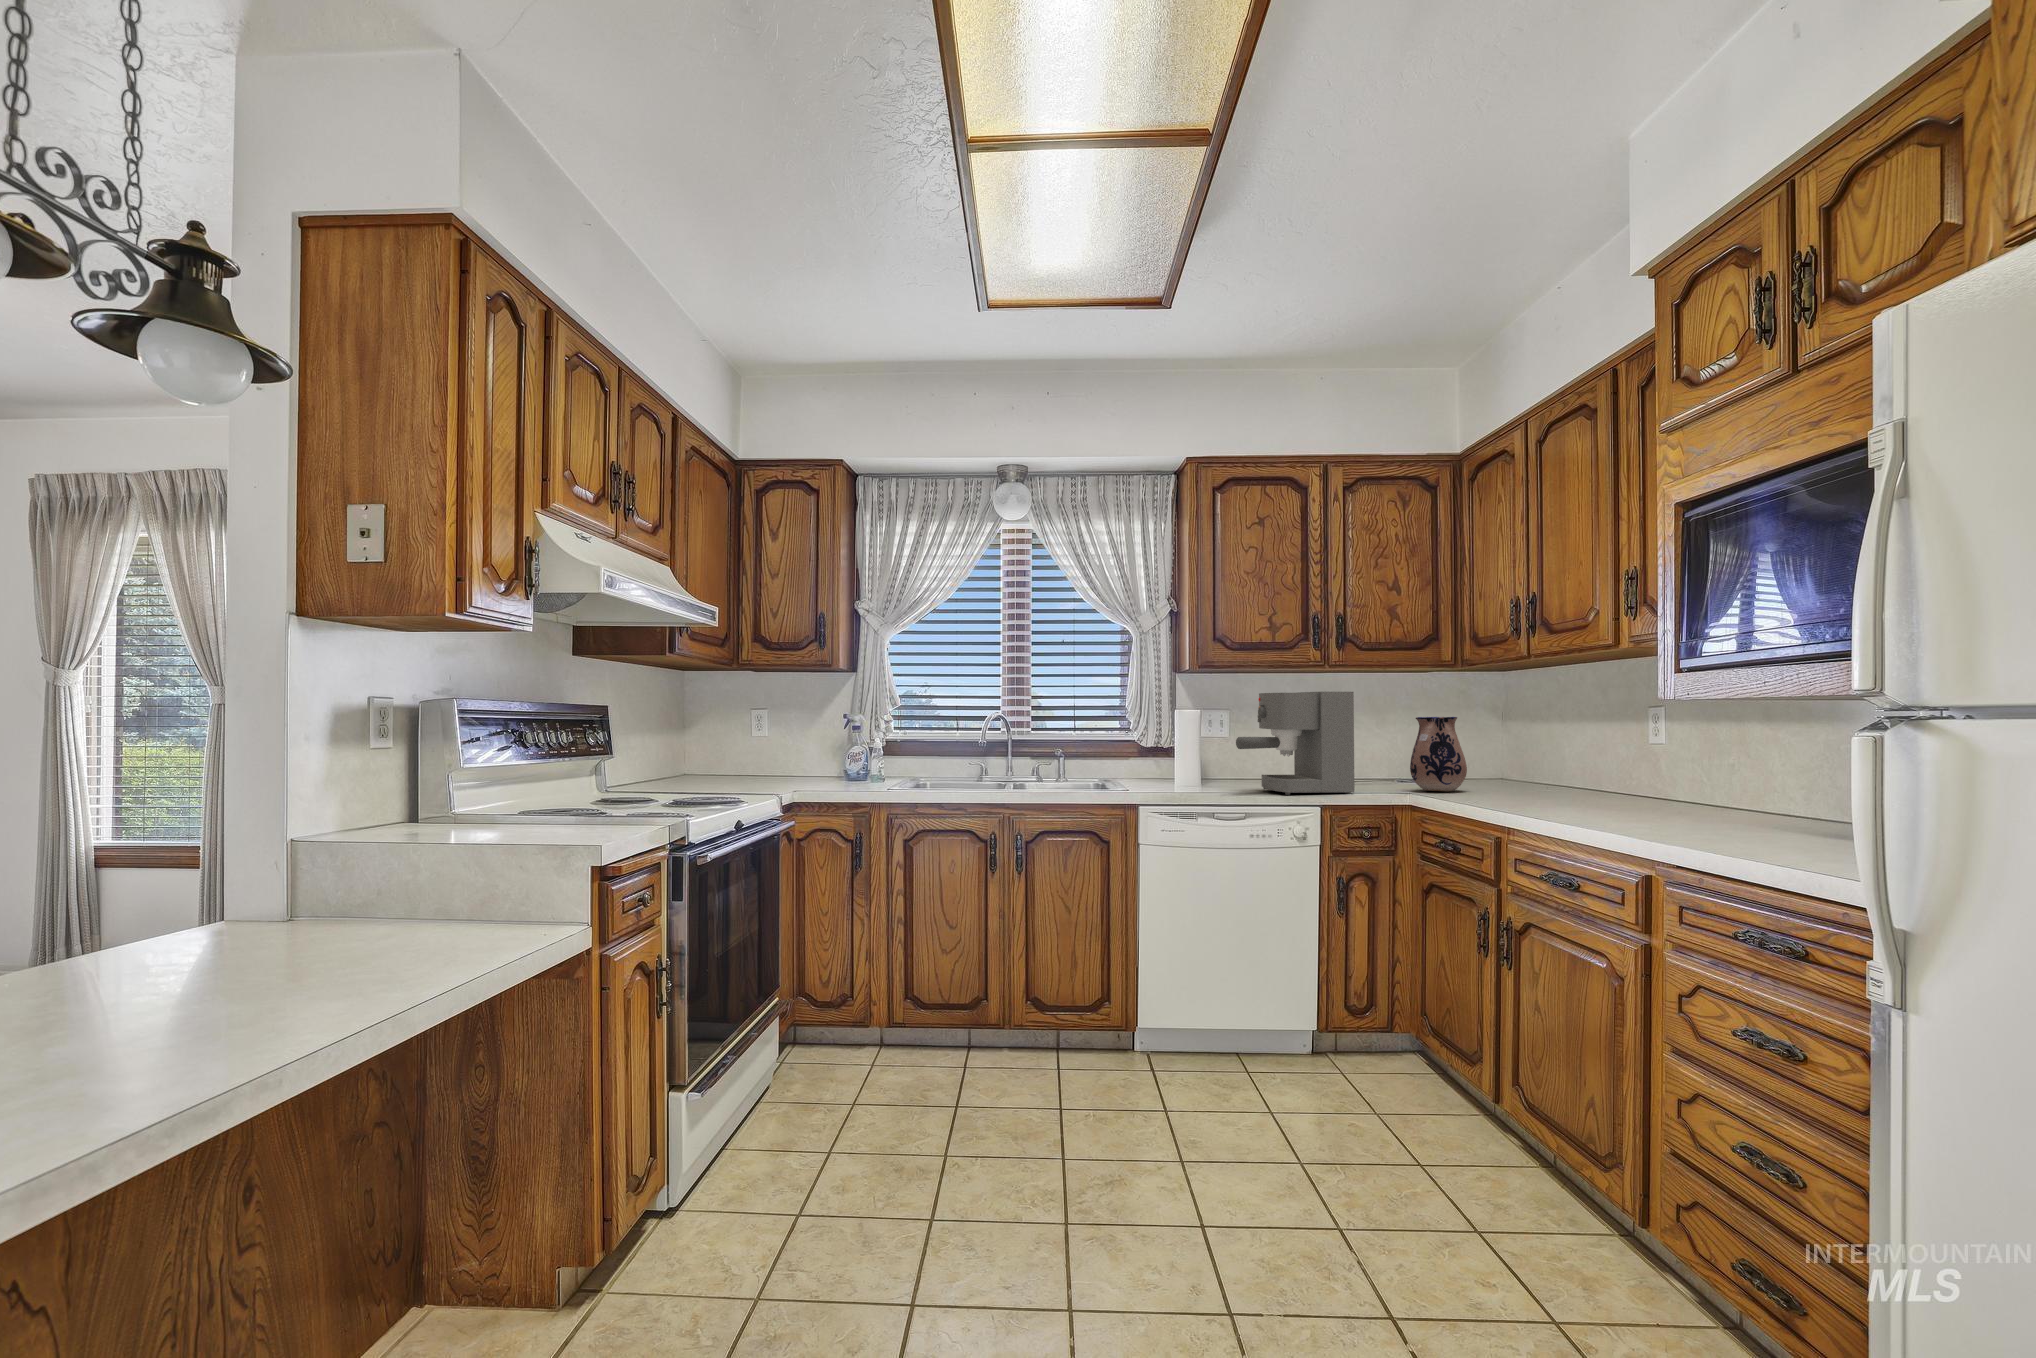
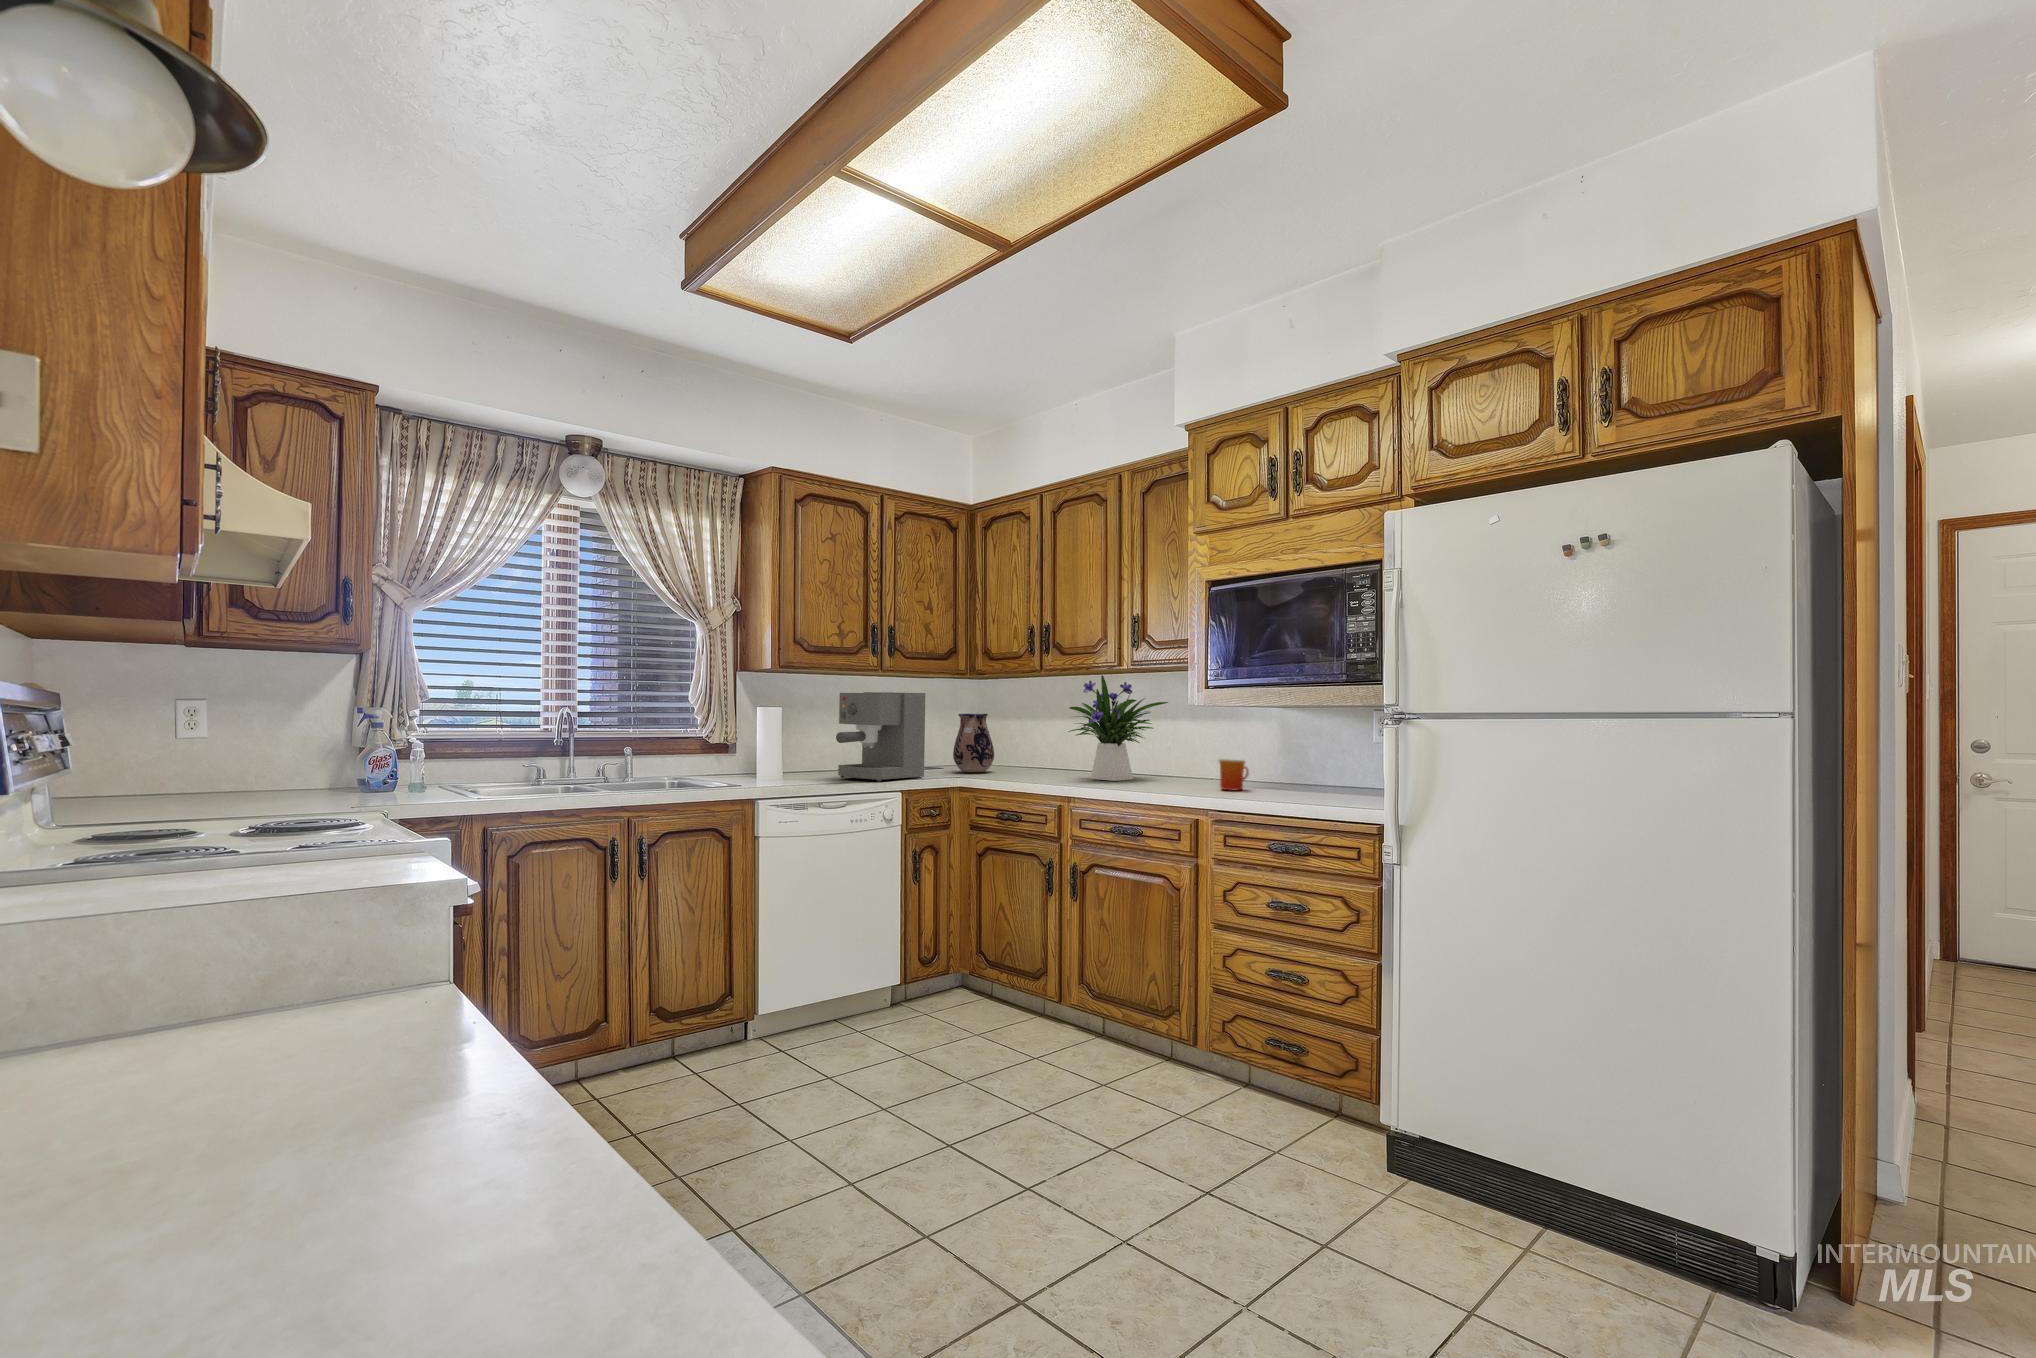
flower arrangement: none [1510,659,1675,810] -> present [1068,675,1168,781]
mug: none [1704,783,1759,835] -> present [1219,759,1249,790]

